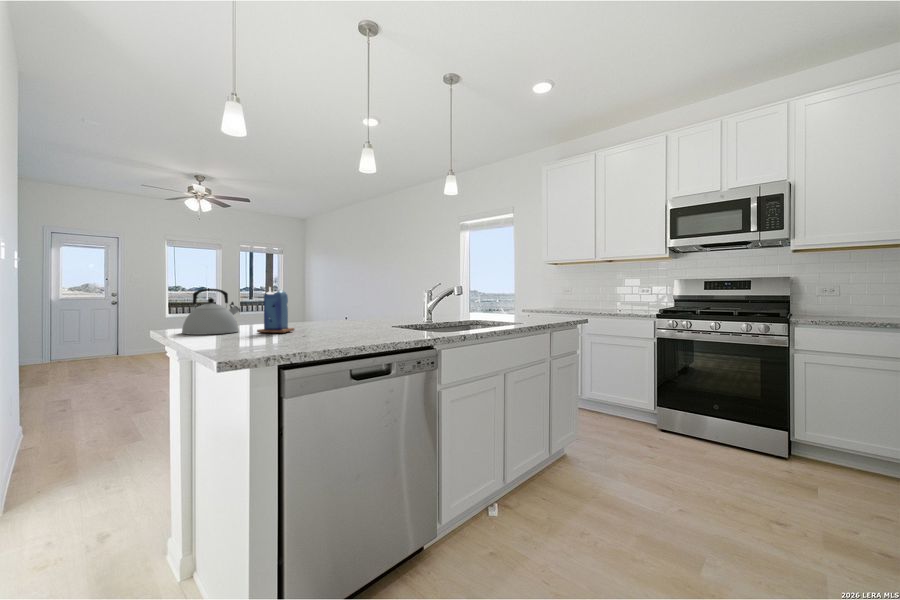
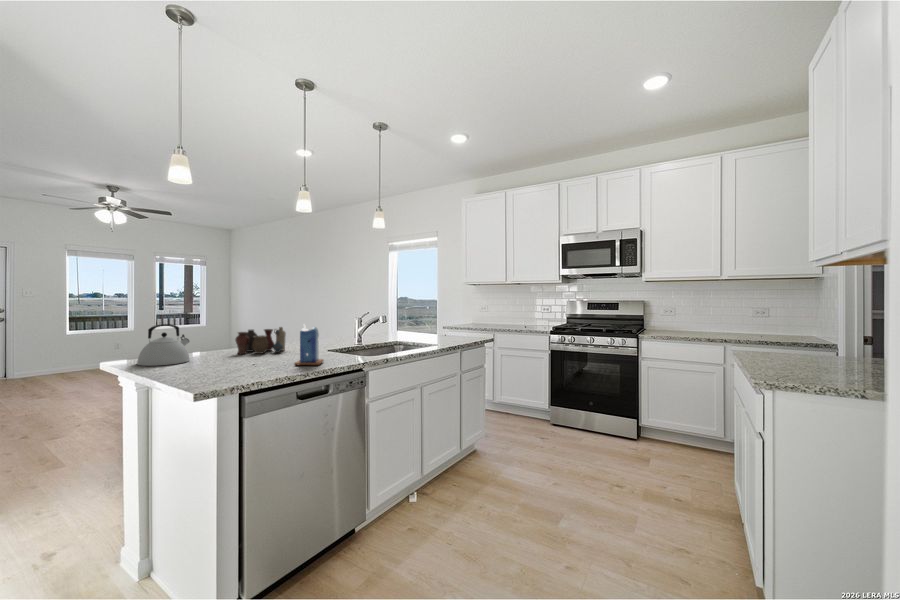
candle: present [257,287,294,333] -> present [295,325,323,365]
vase: none [290,299,346,328] -> present [235,327,286,354]

